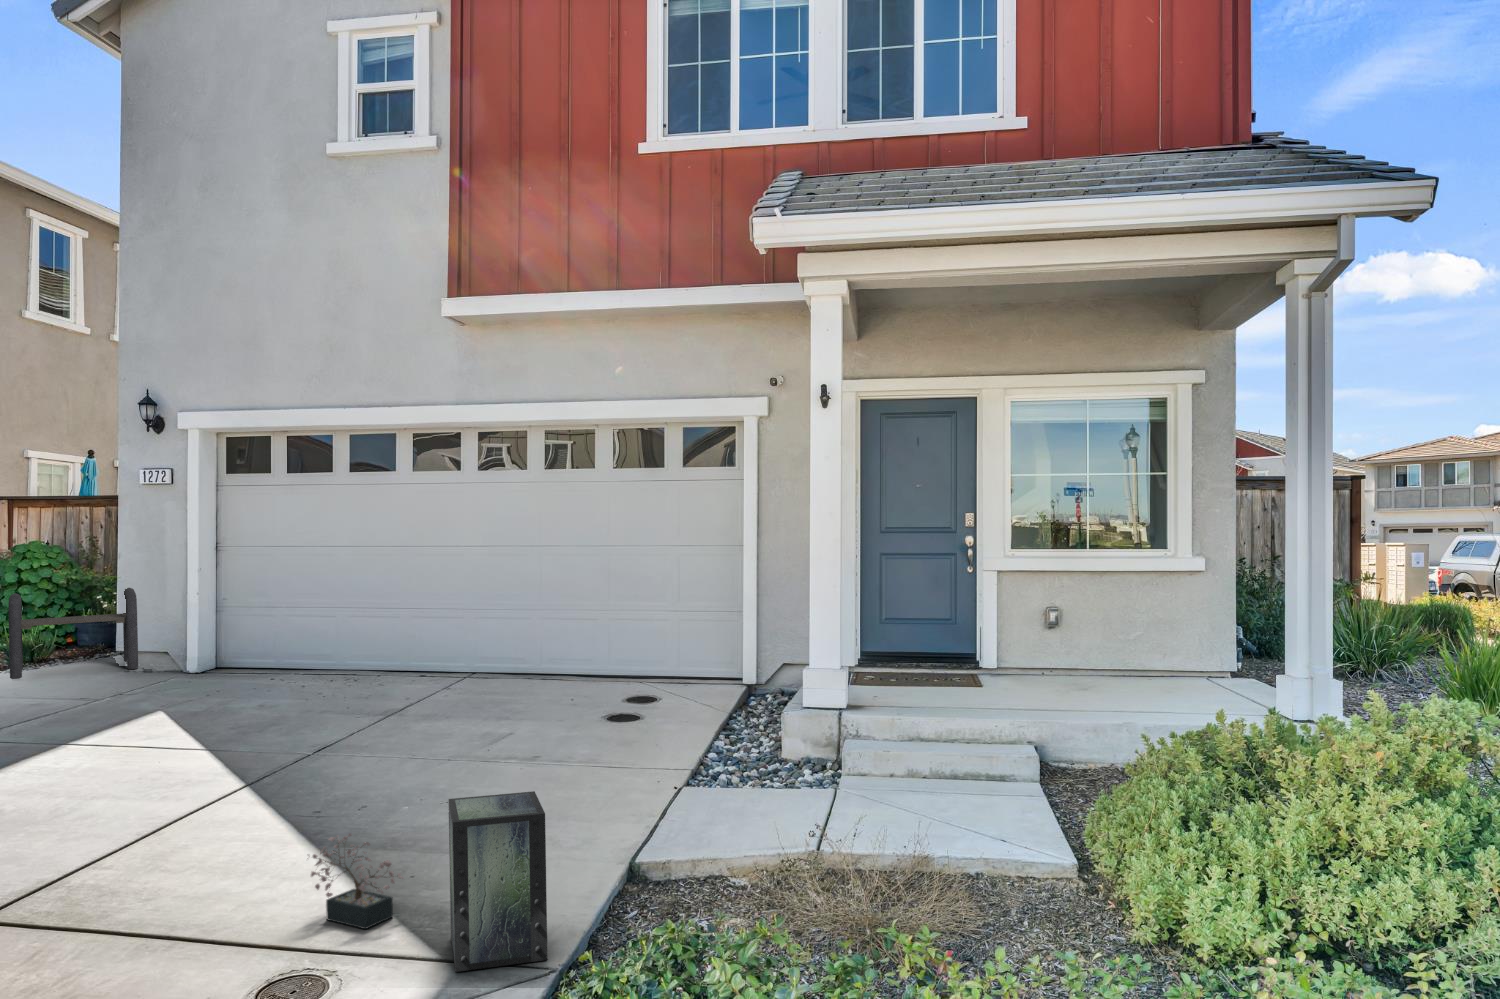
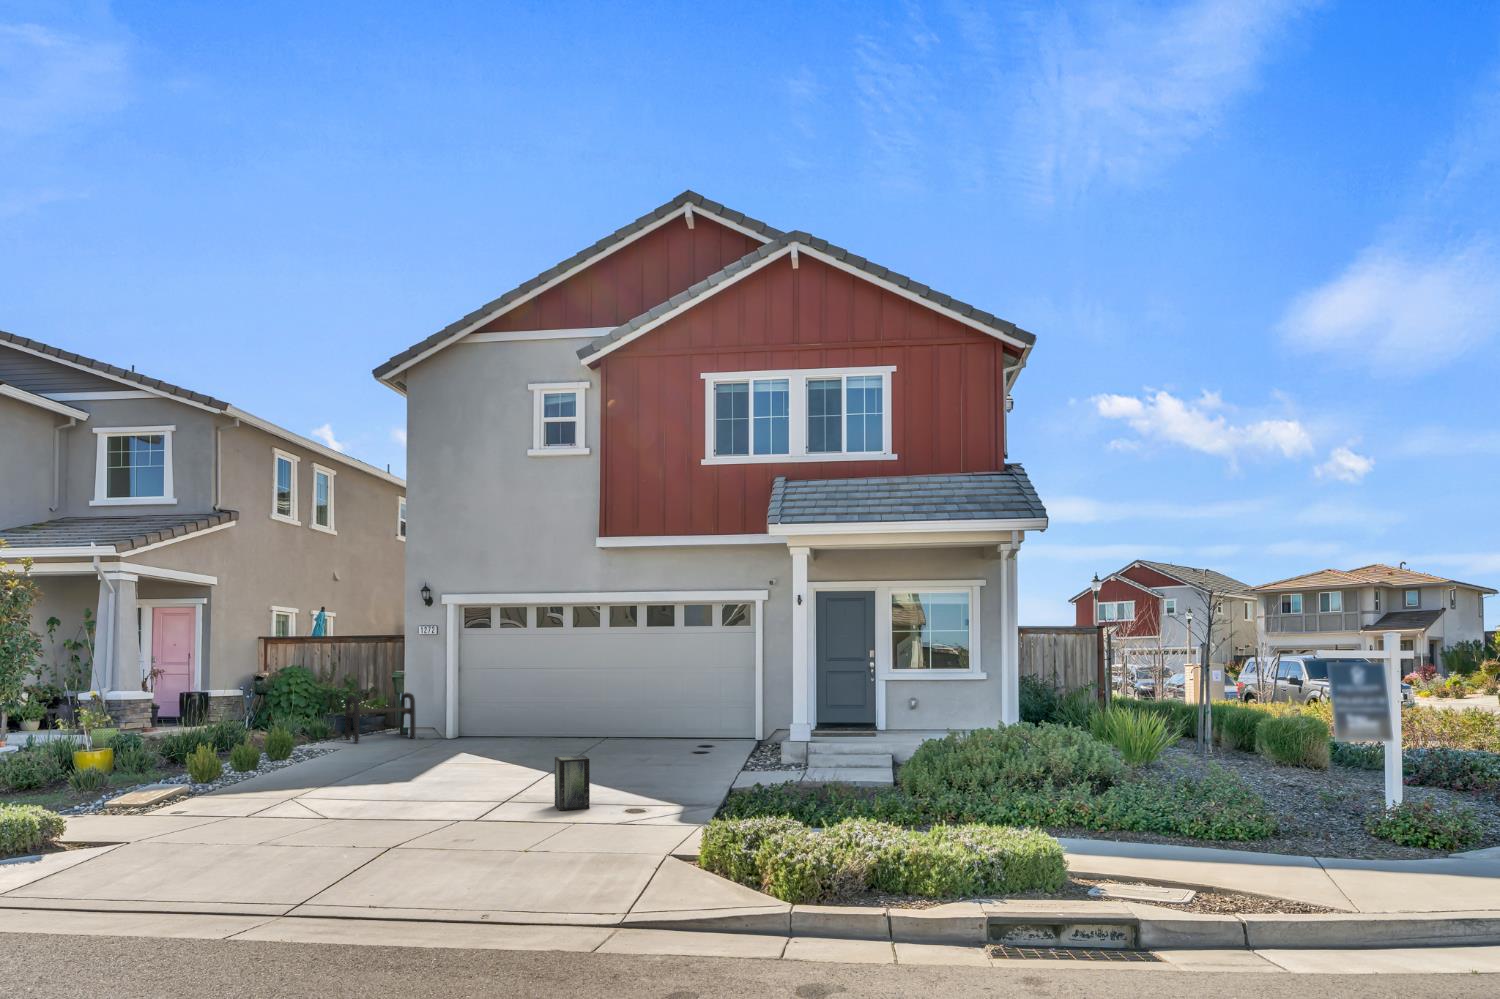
storage box: present [449,791,547,972] -> present [555,755,590,811]
decorative plant: present [307,833,403,929] -> none [621,775,655,806]

